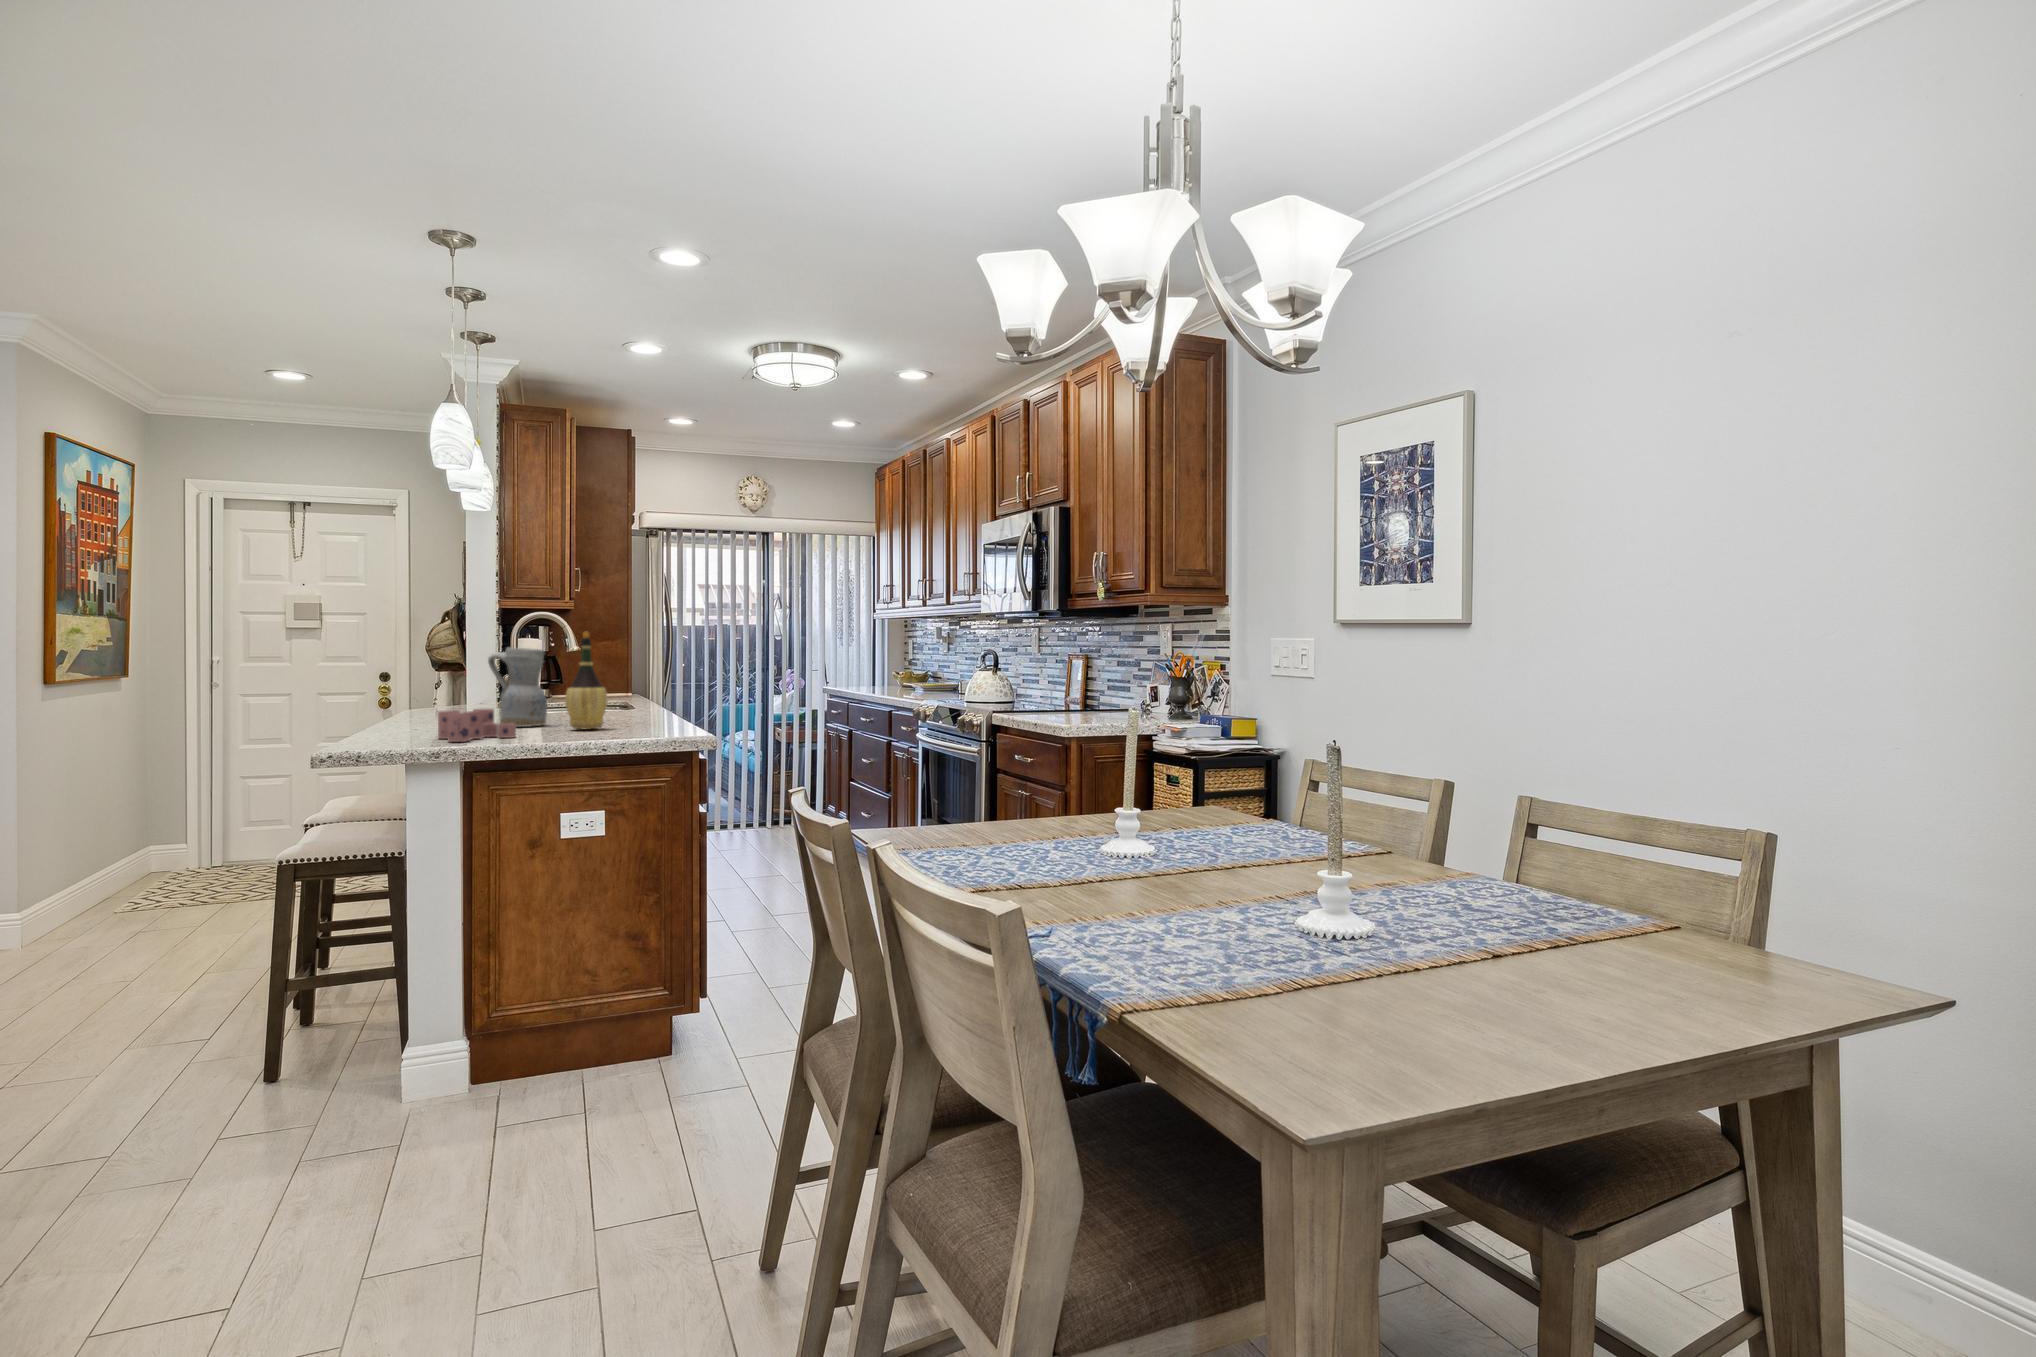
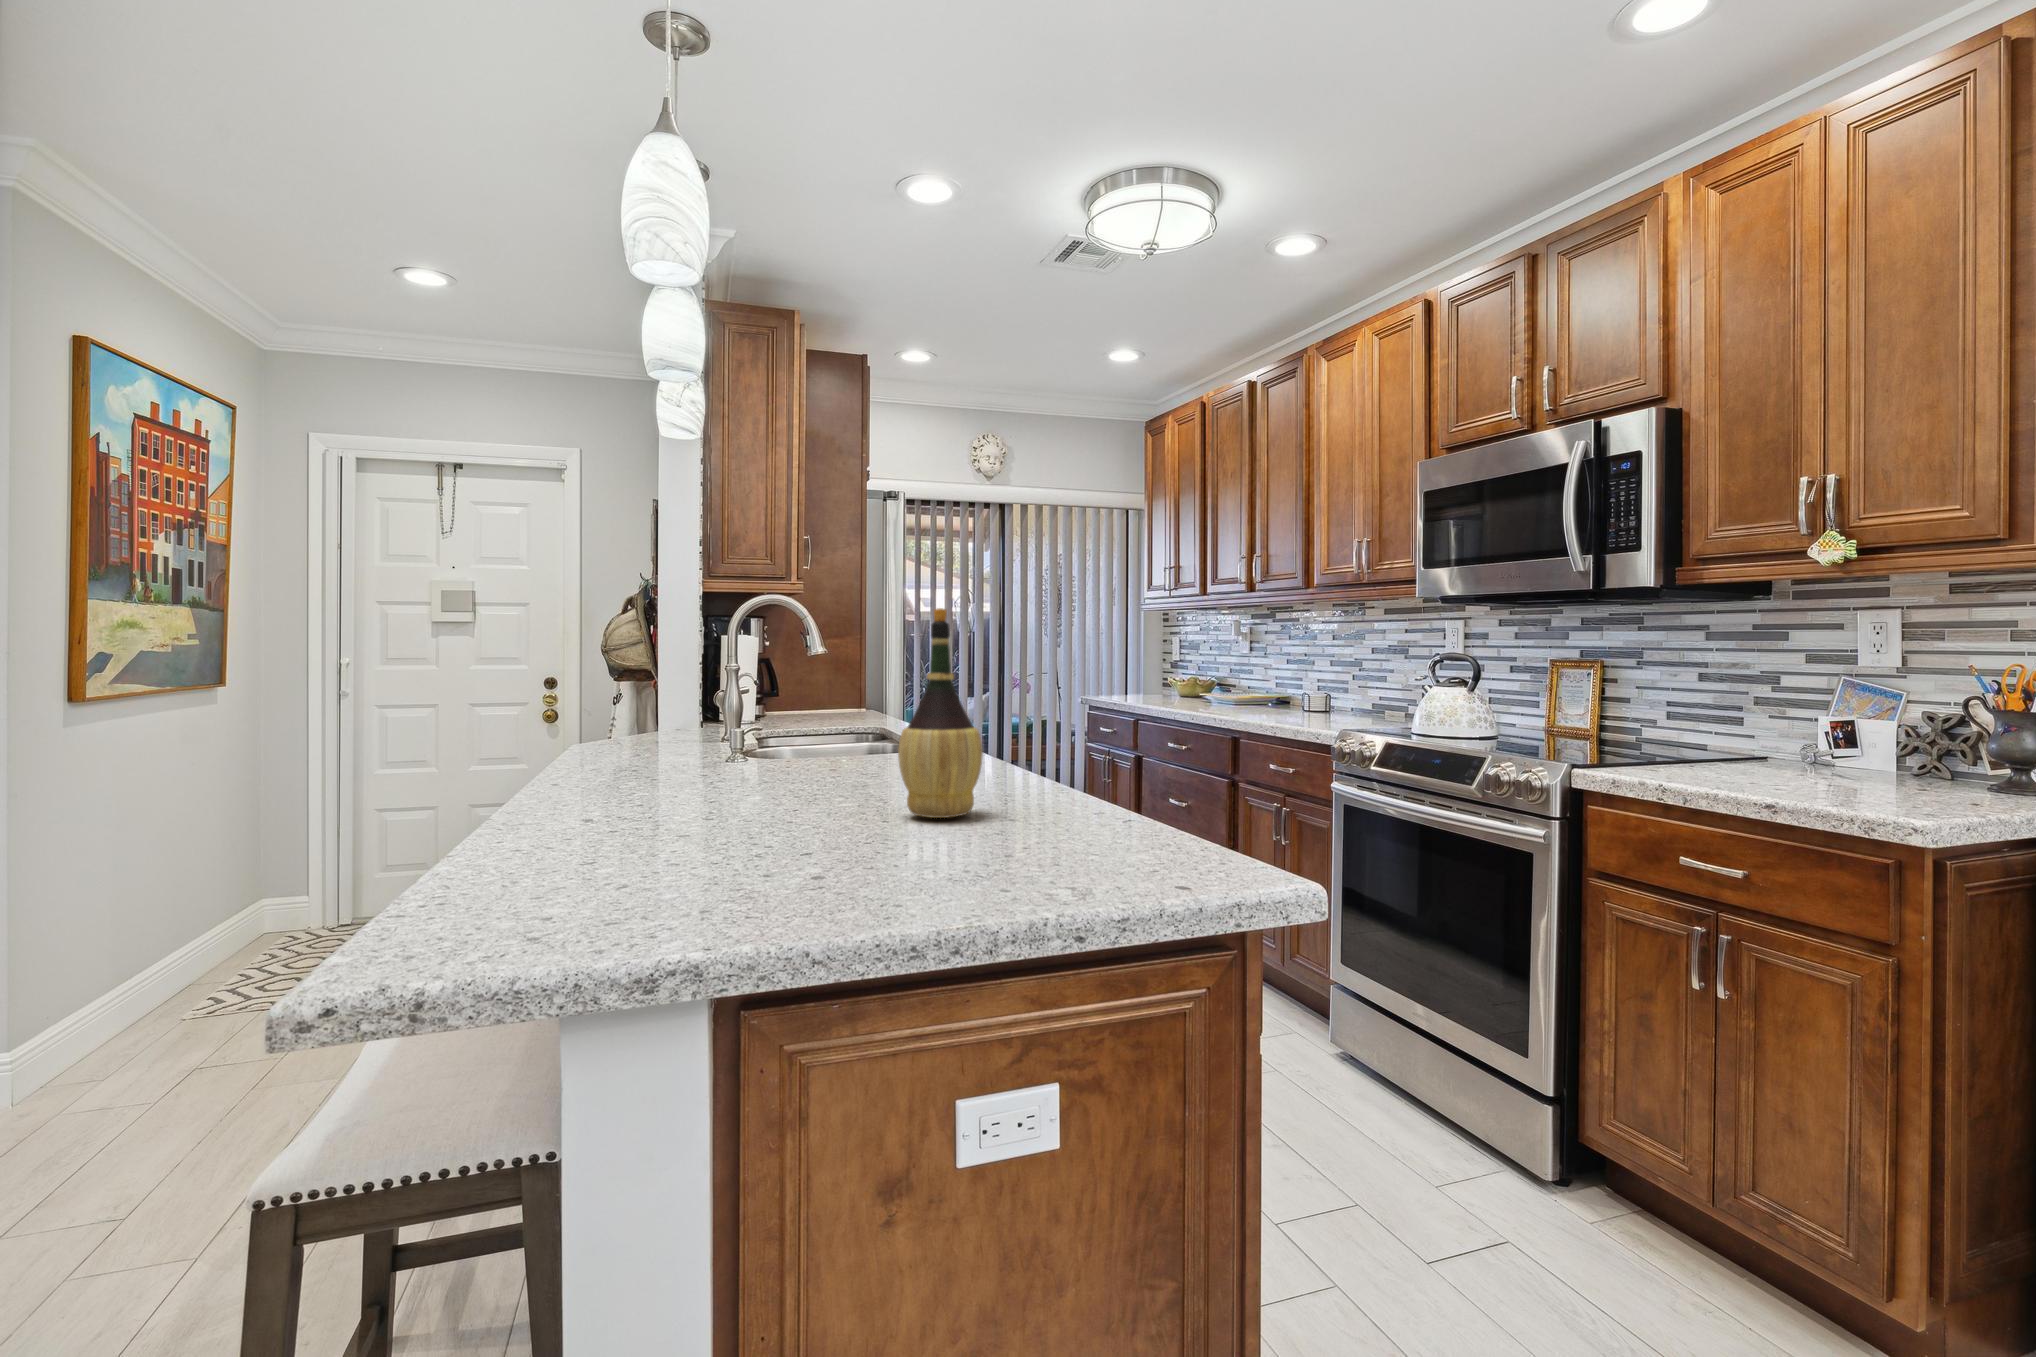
ceramic pitcher: present [488,647,547,727] -> none [731,643,842,804]
candle: present [438,709,516,742] -> none [645,779,820,883]

